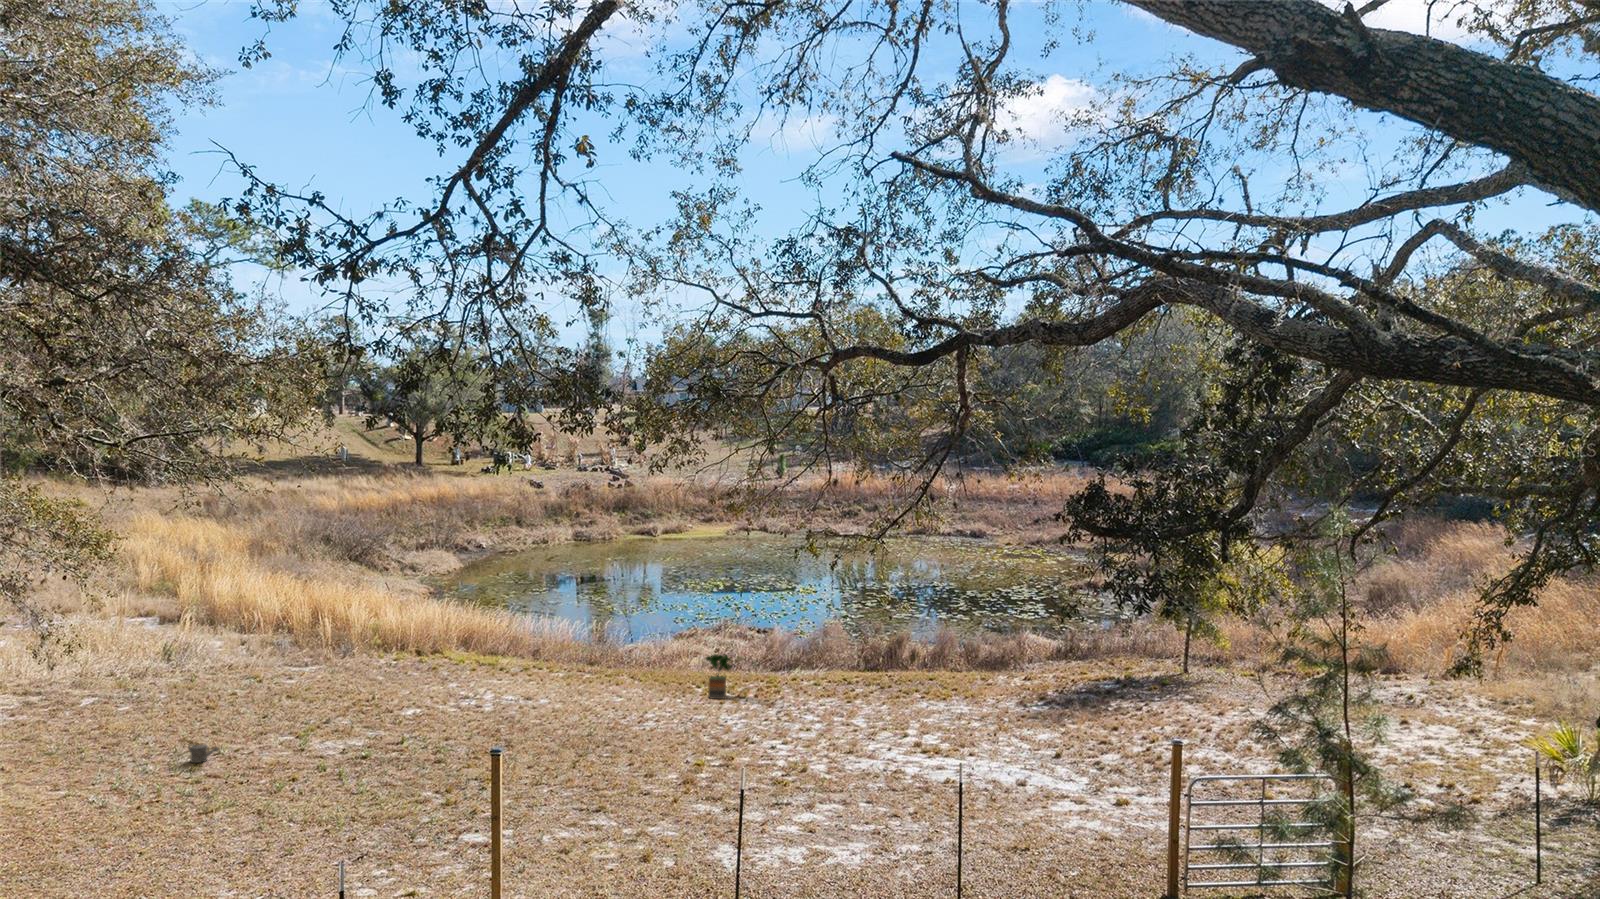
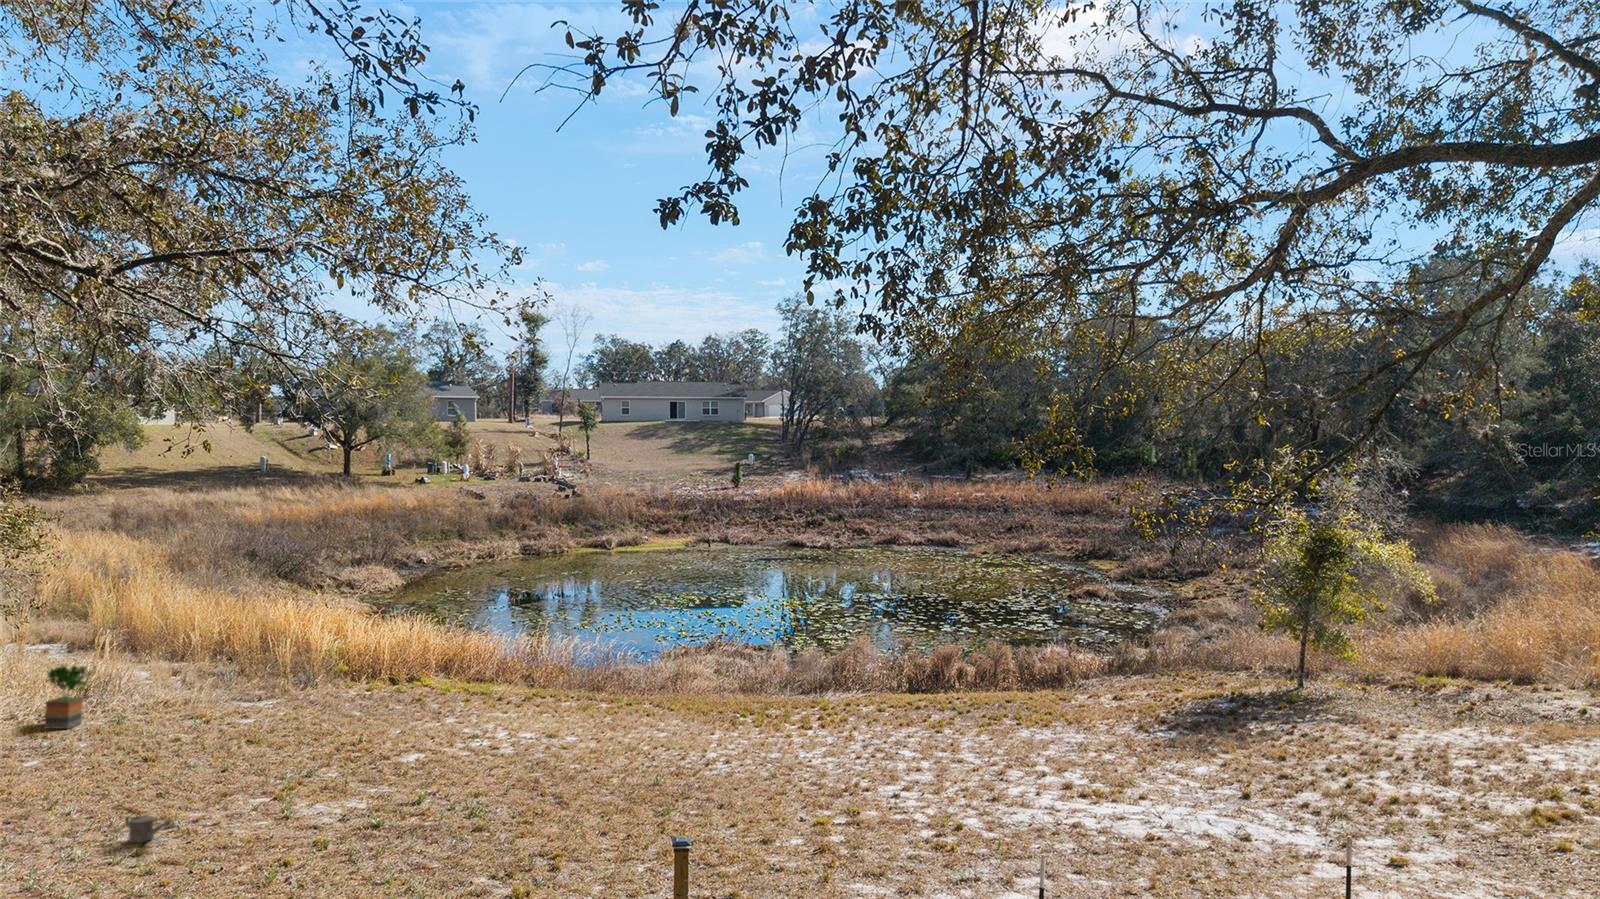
potted tree: present [706,654,732,699] -> present [45,666,91,729]

